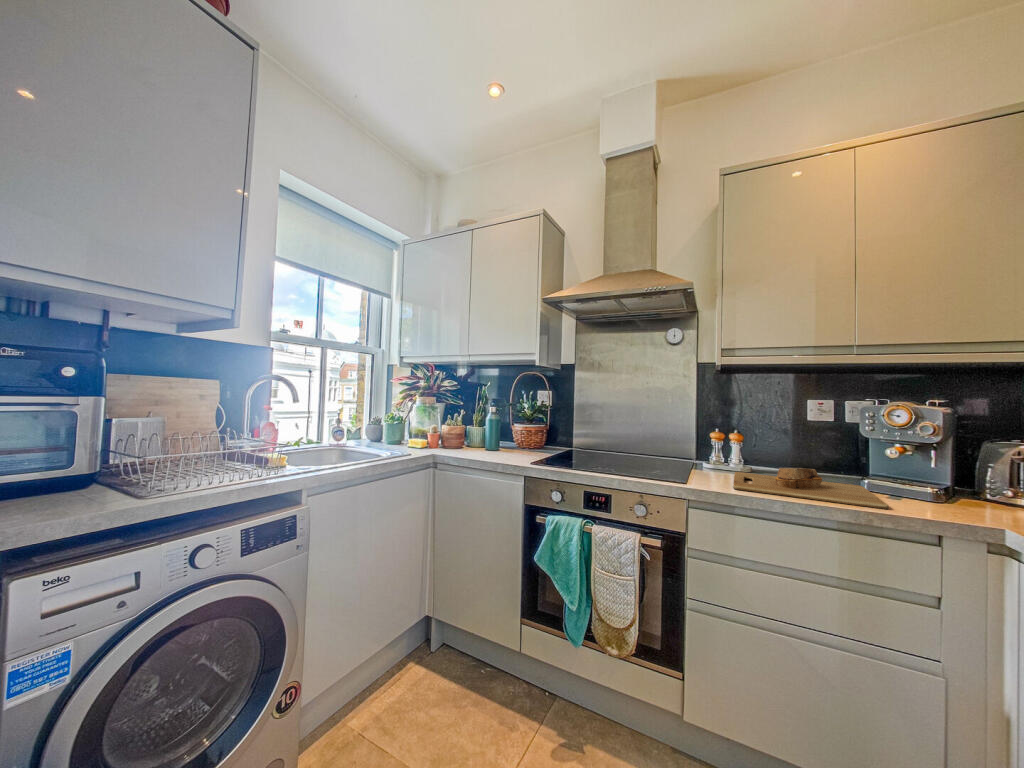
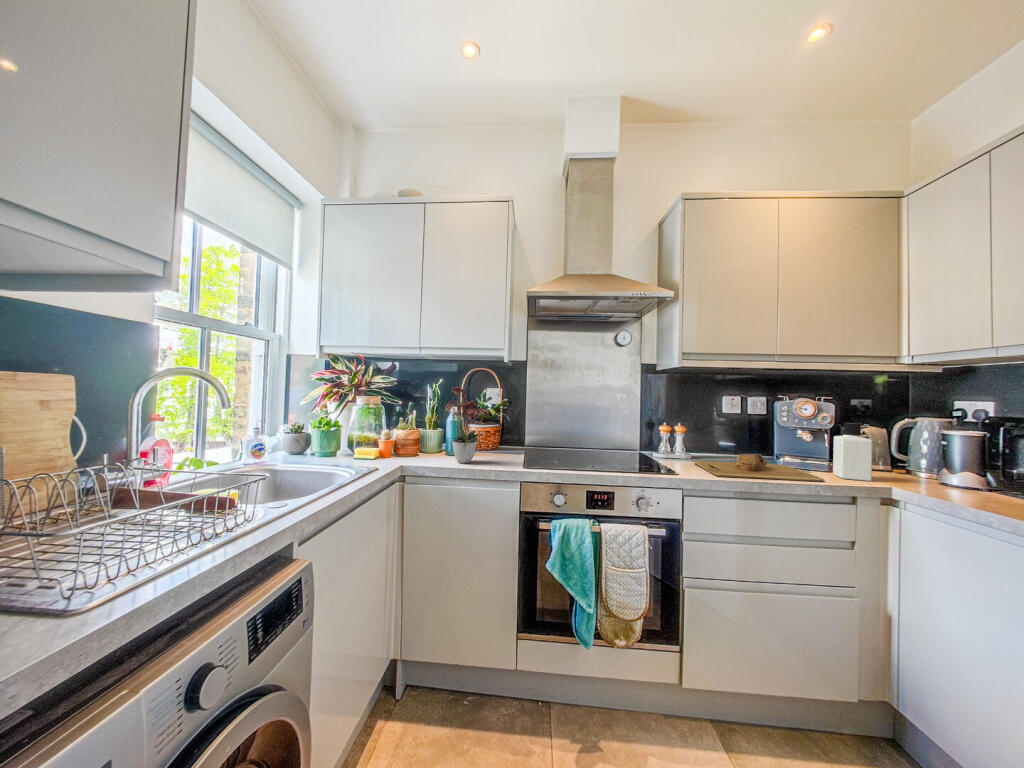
flower arrangement: none [475,386,512,457] -> present [445,387,488,463]
bottle: none [928,434,980,516] -> present [833,423,872,481]

